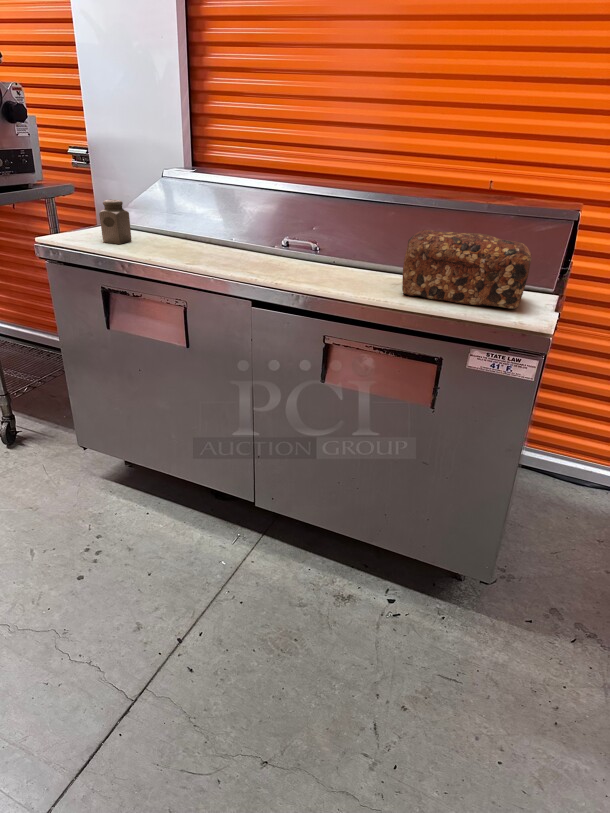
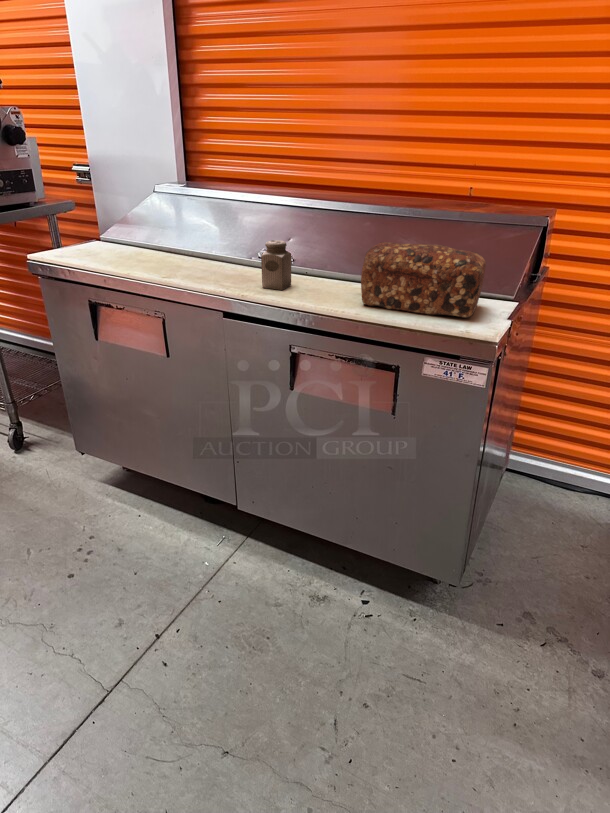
salt shaker: present [99,199,132,244] -> present [261,240,291,290]

